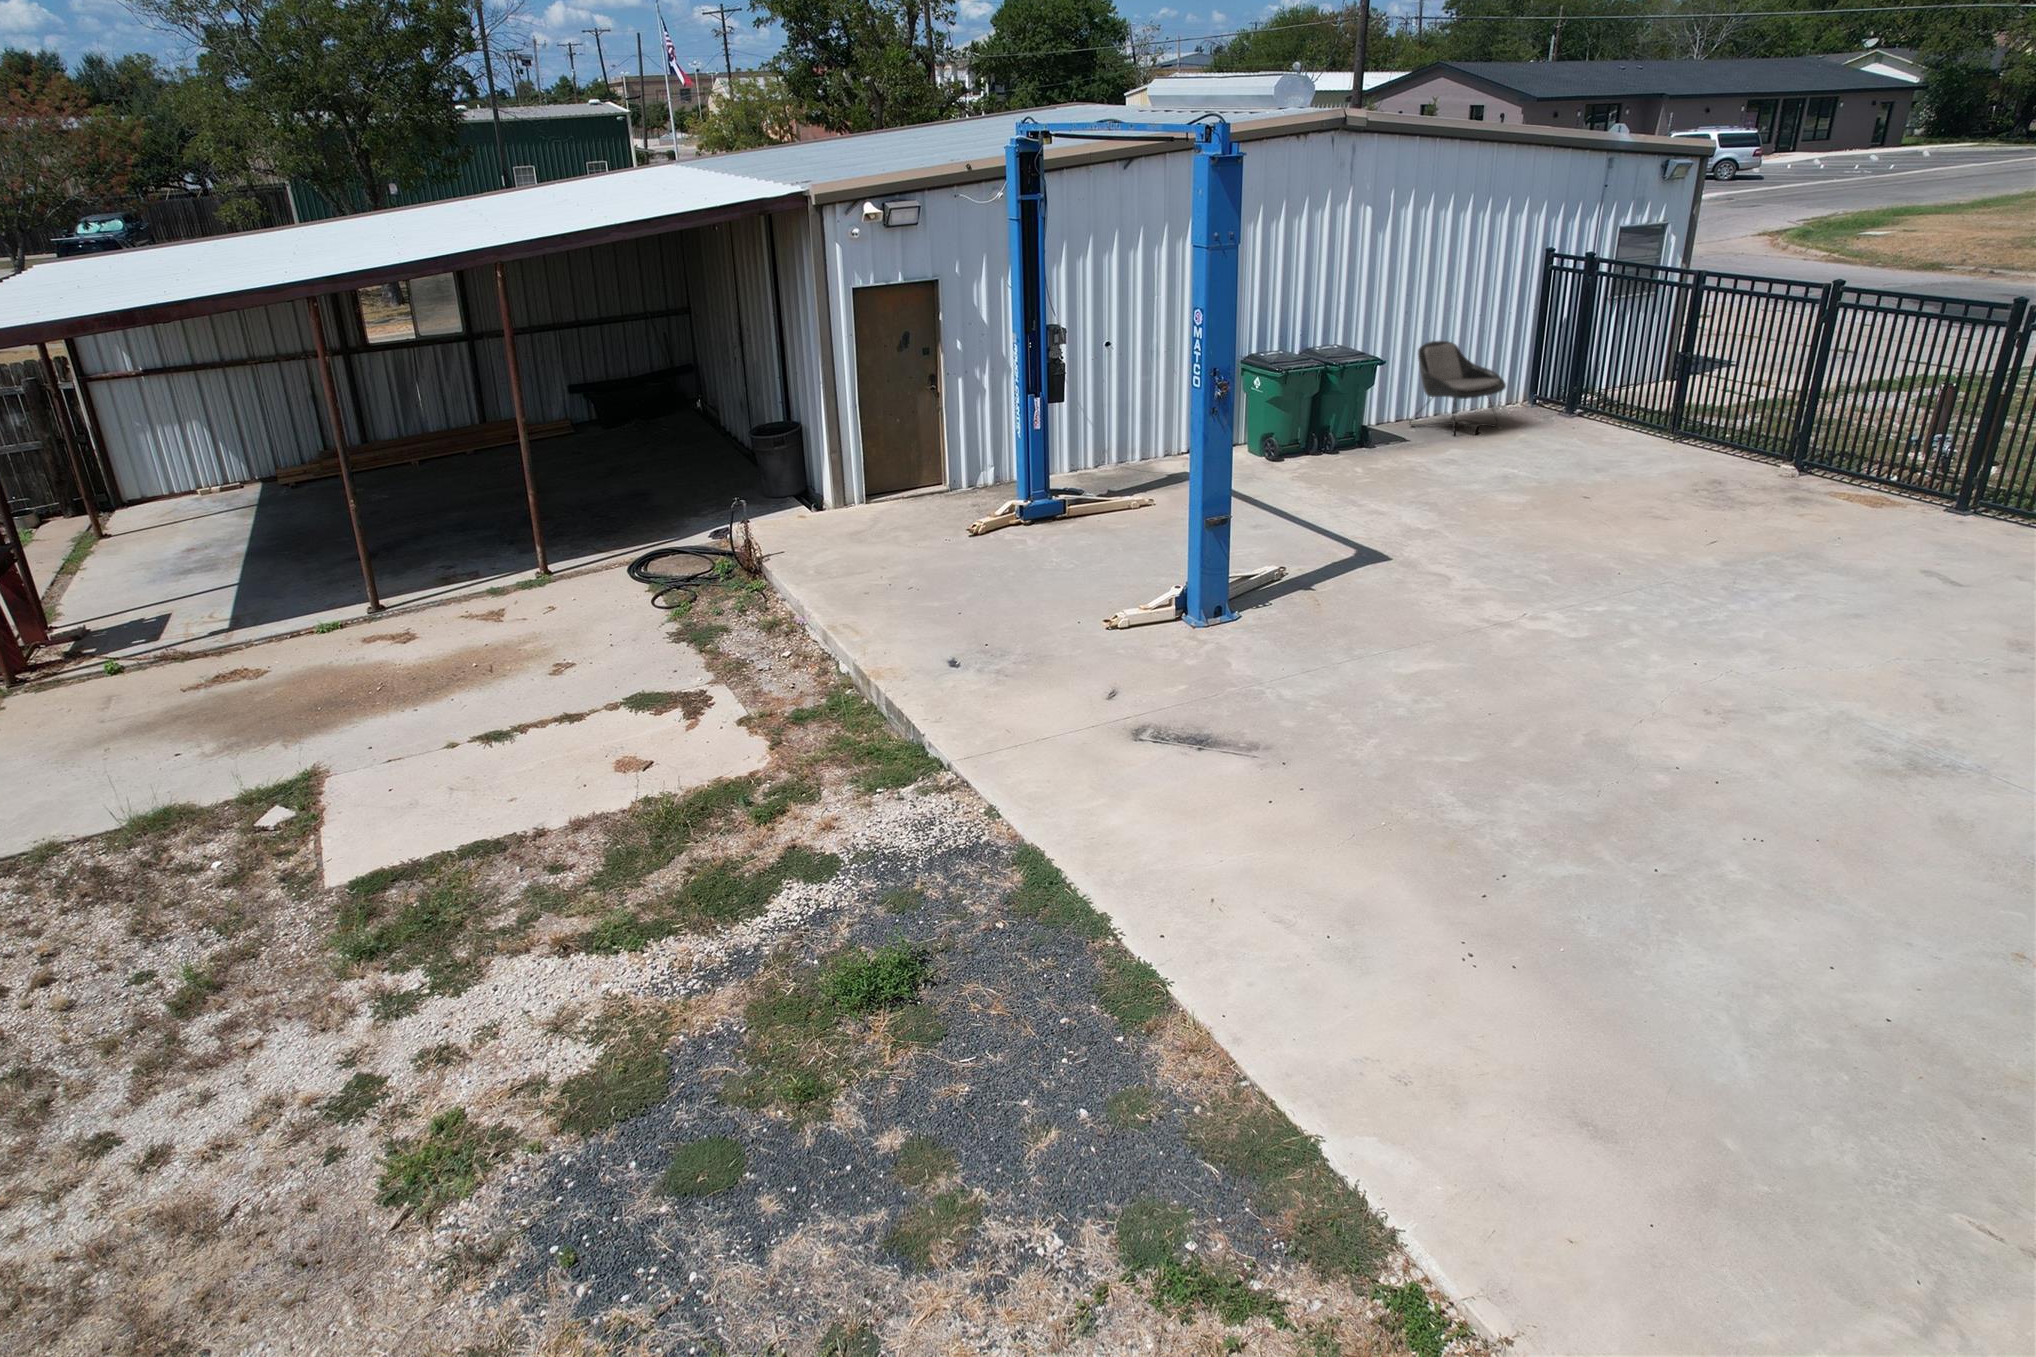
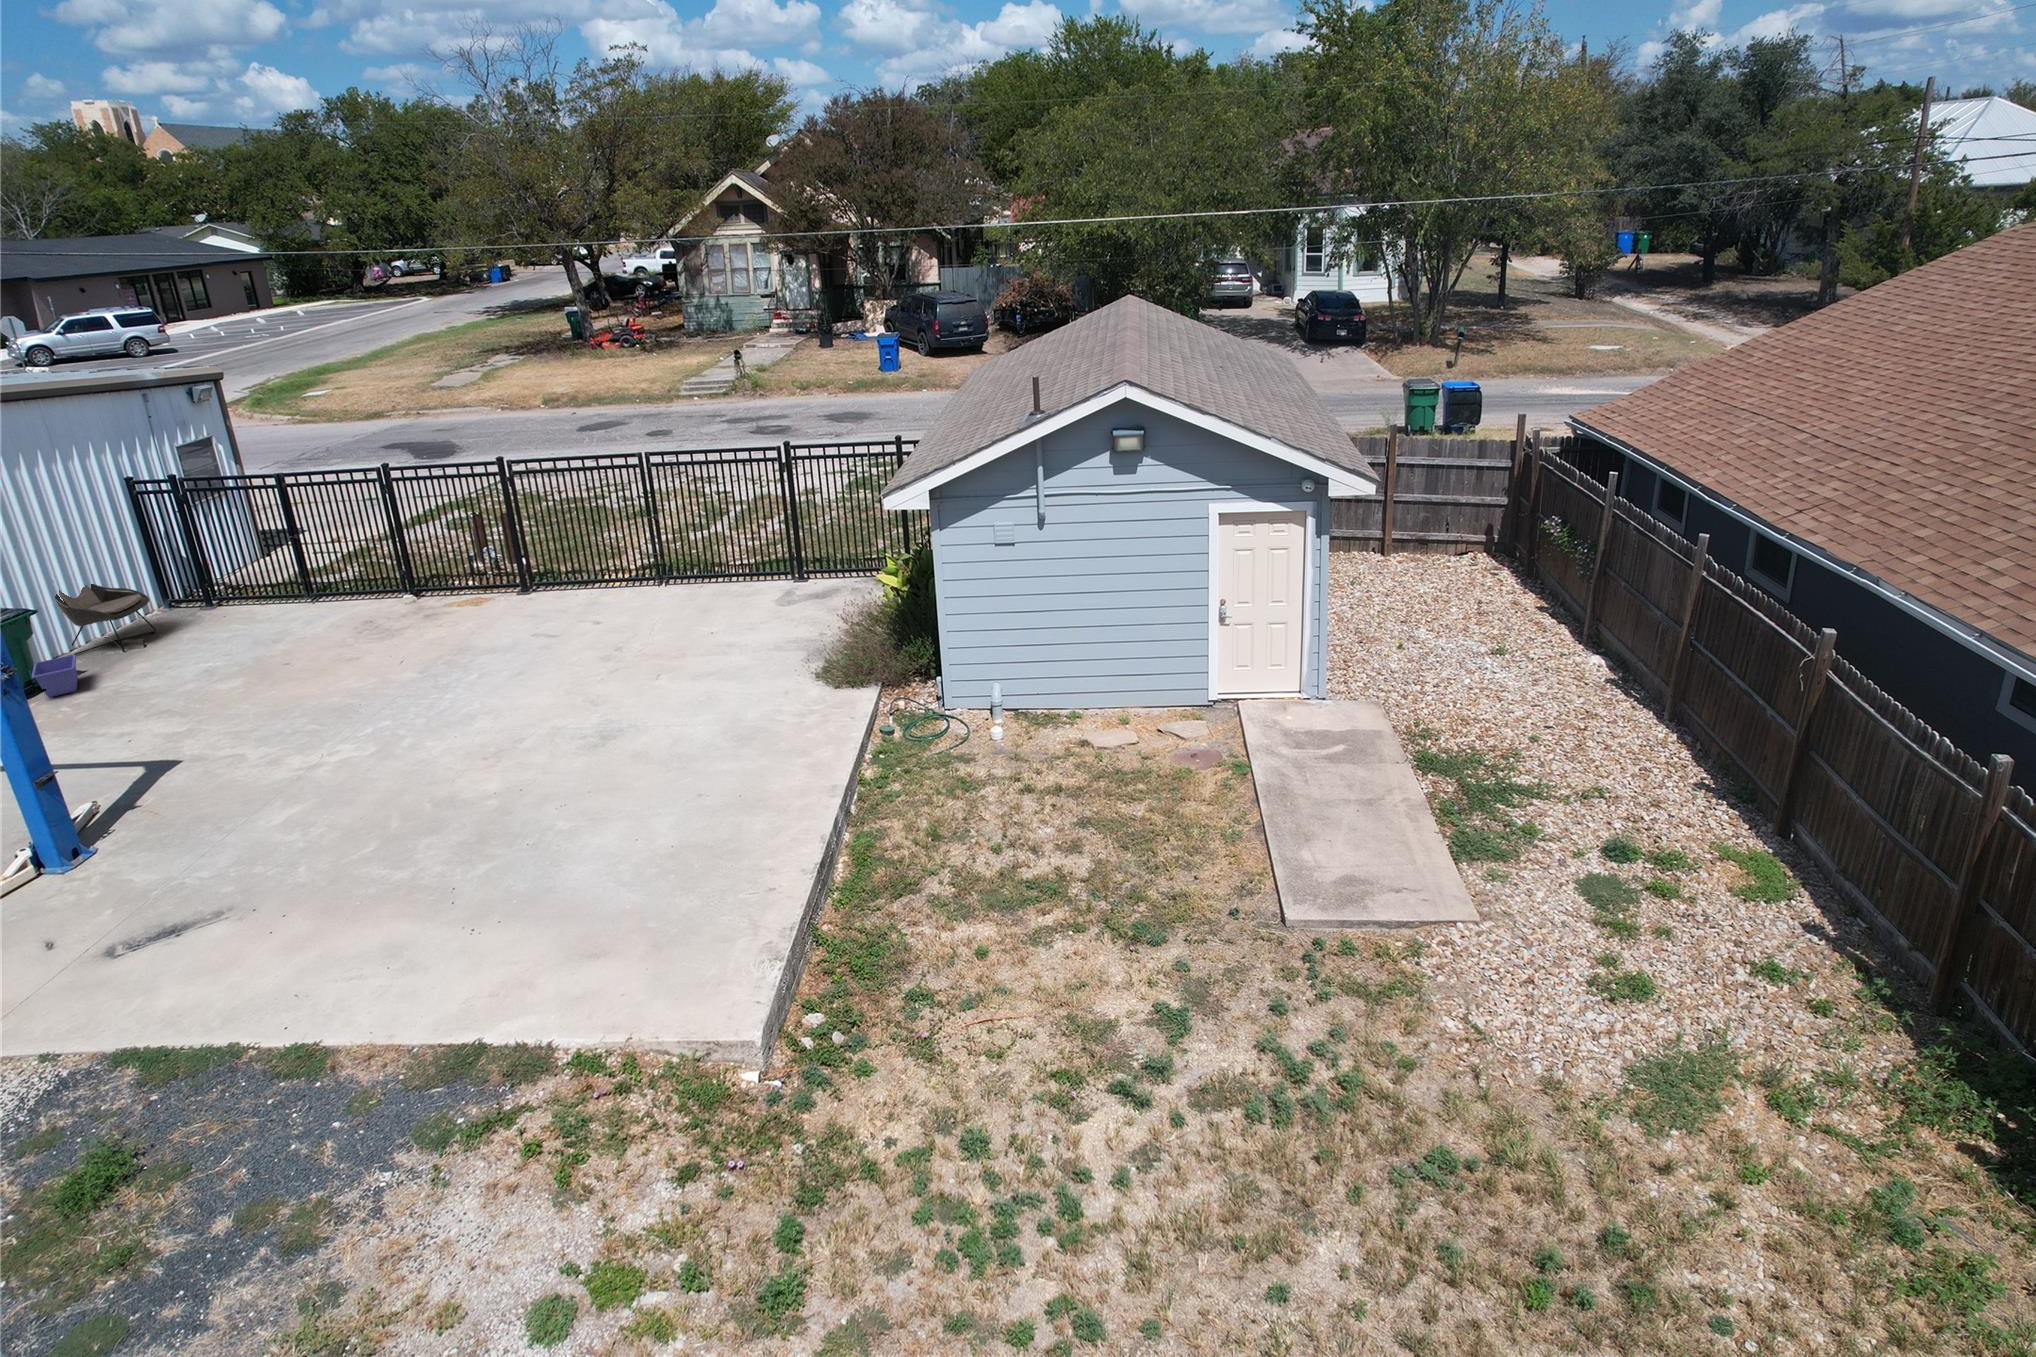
storage bin: none [1351,420,1403,459] -> present [31,654,78,697]

